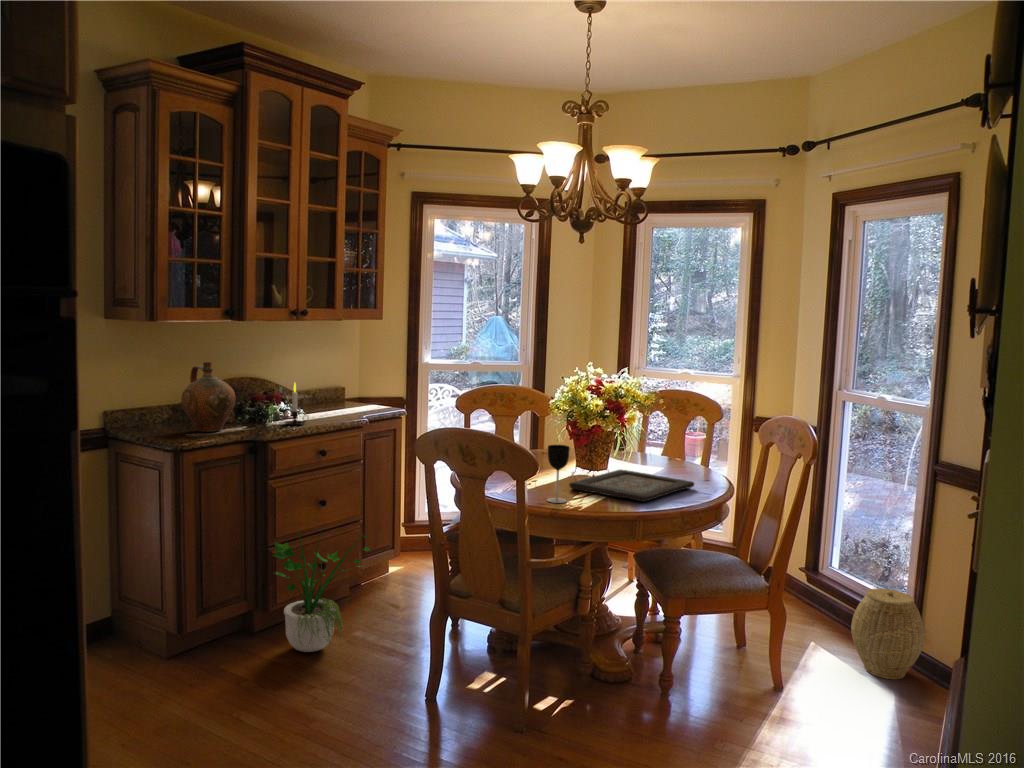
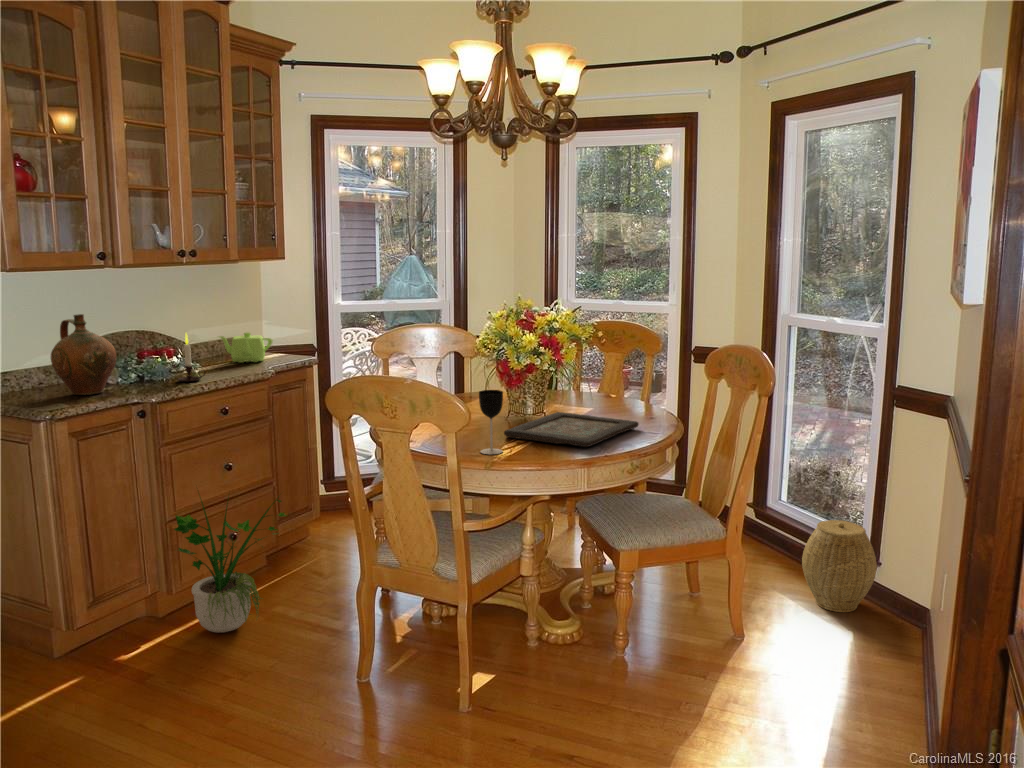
teapot: none [320,384,368,411] -> present [220,332,273,363]

